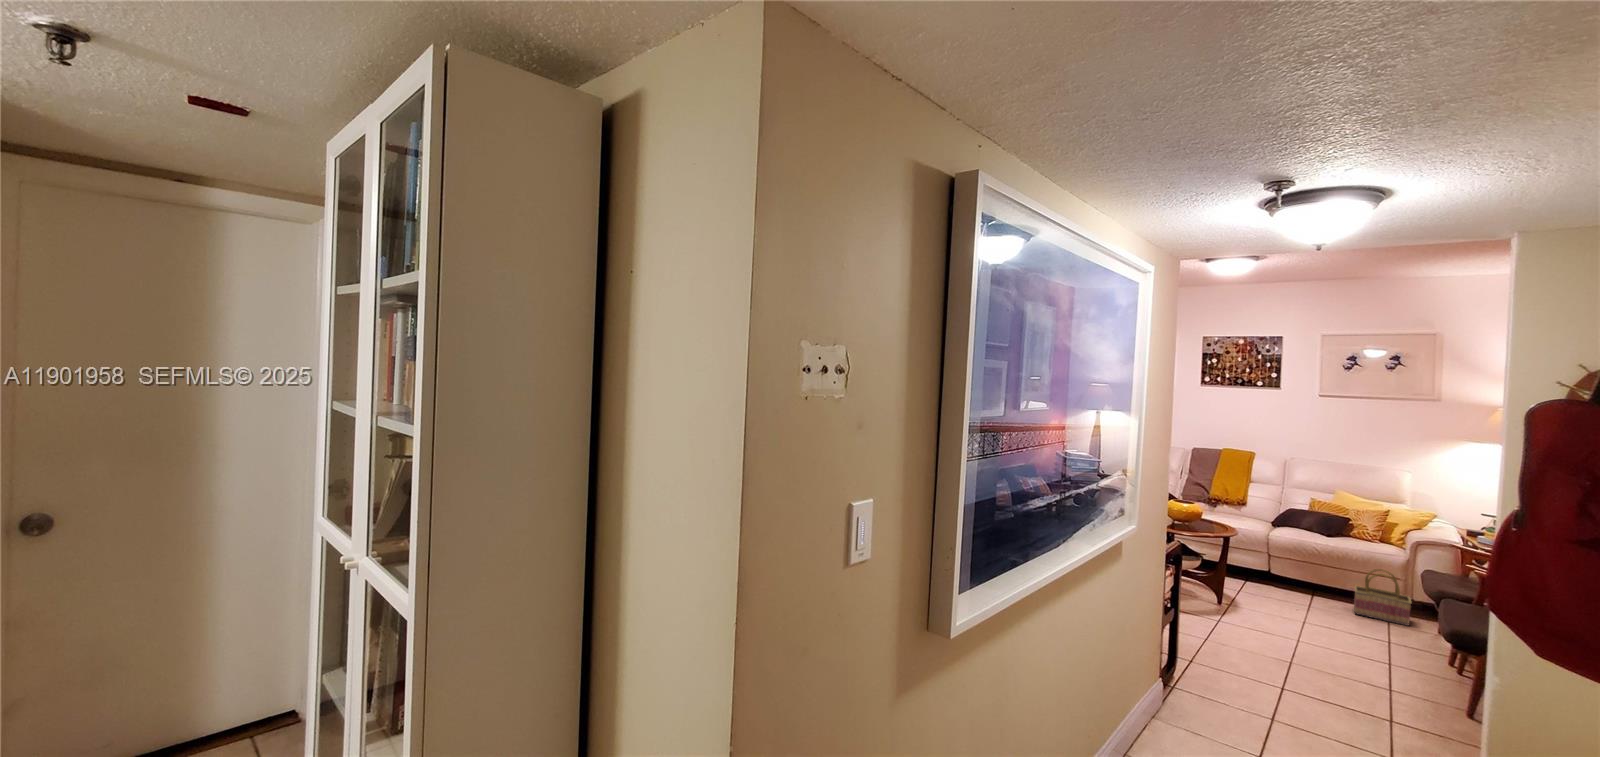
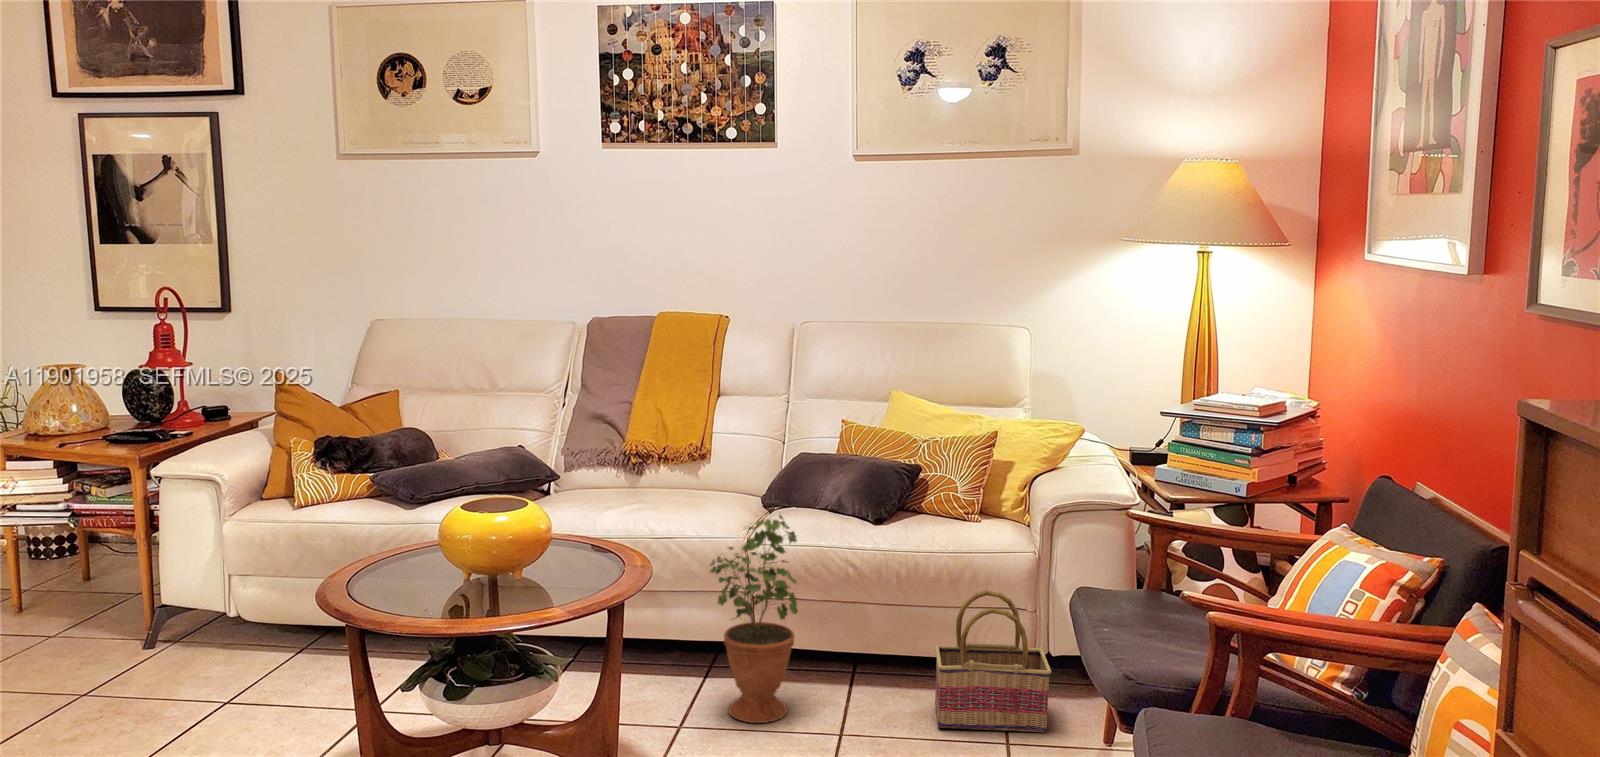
potted plant: none [1253,523,1291,598] -> present [710,515,798,723]

